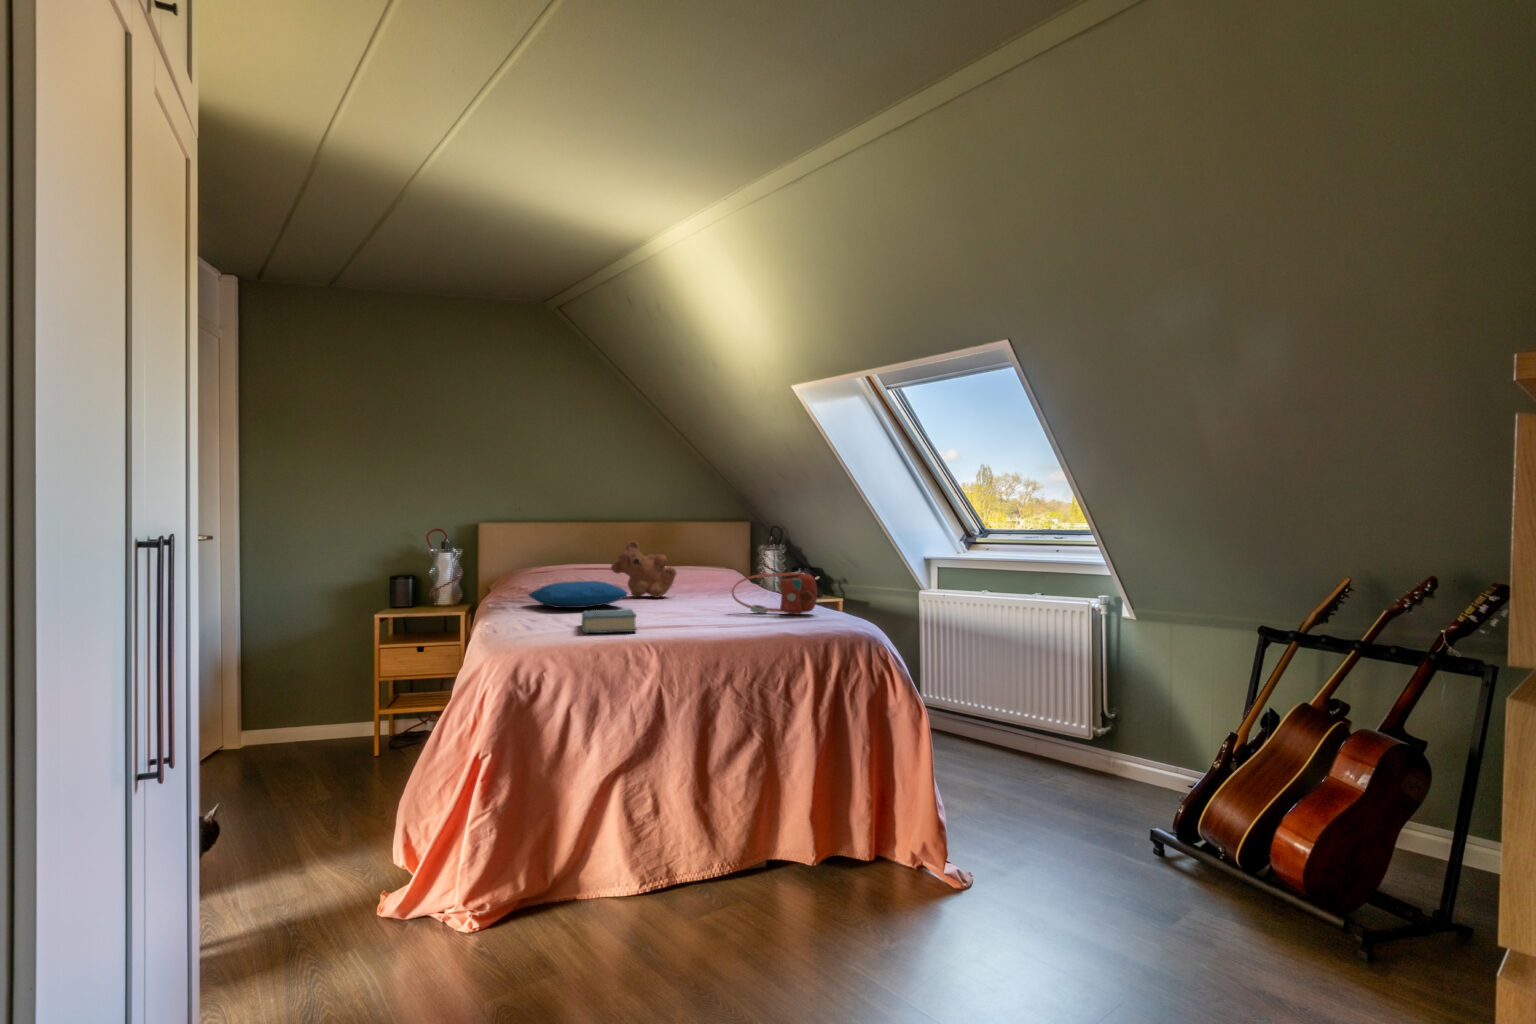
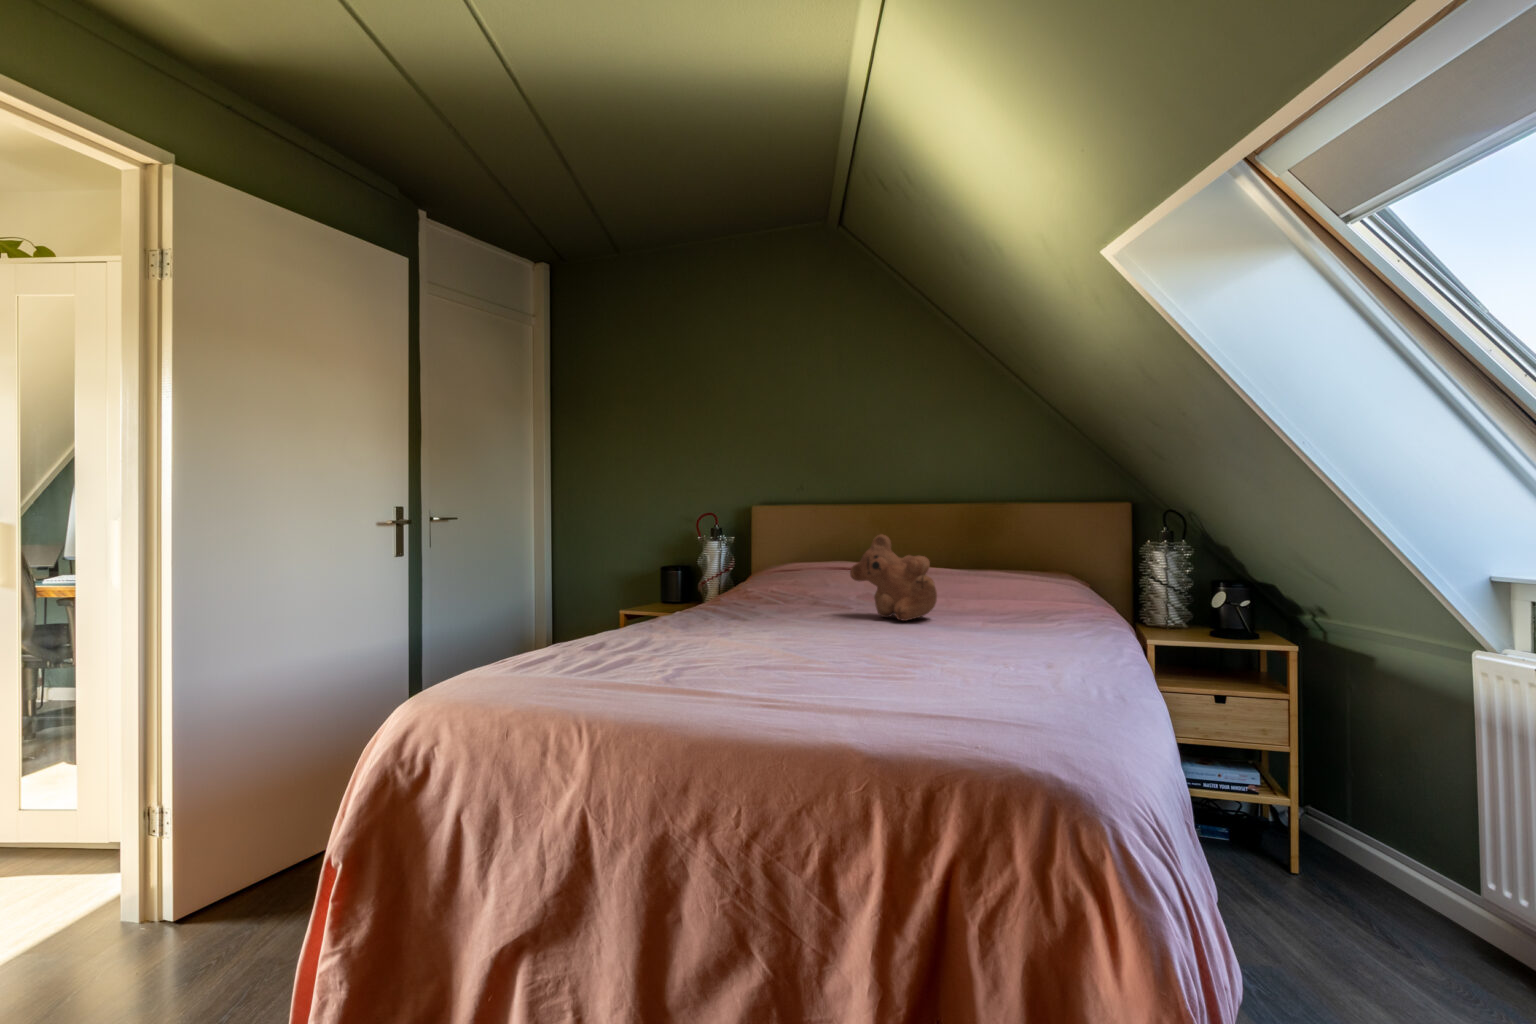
handbag: present [732,572,817,614] -> none [910,605,1059,691]
pillow: present [528,581,627,608] -> none [692,592,815,630]
hardback book: present [582,609,636,633] -> none [561,645,698,696]

